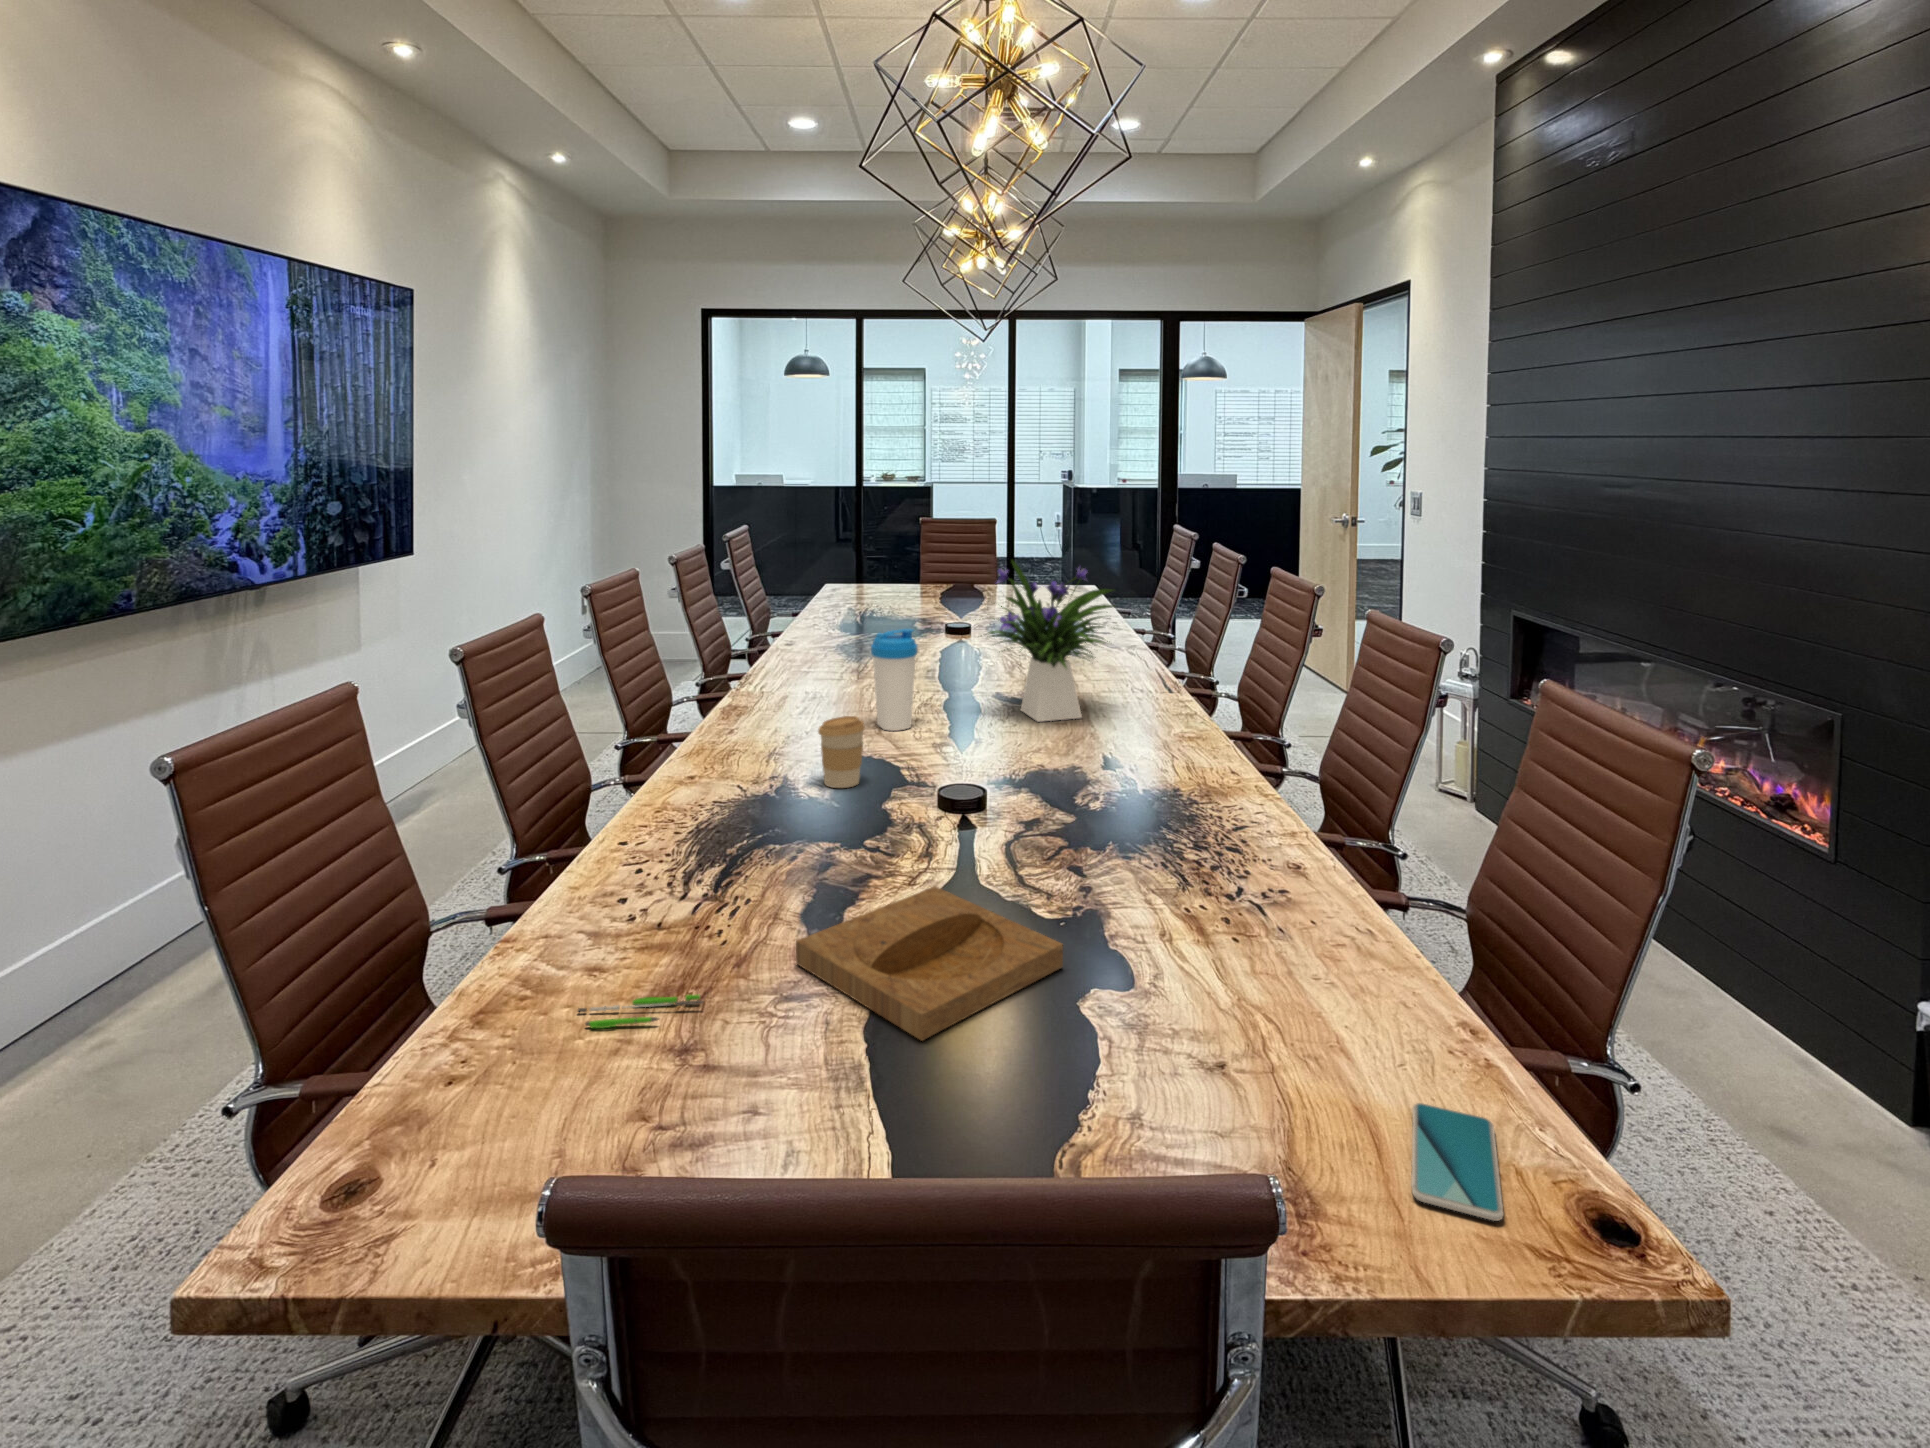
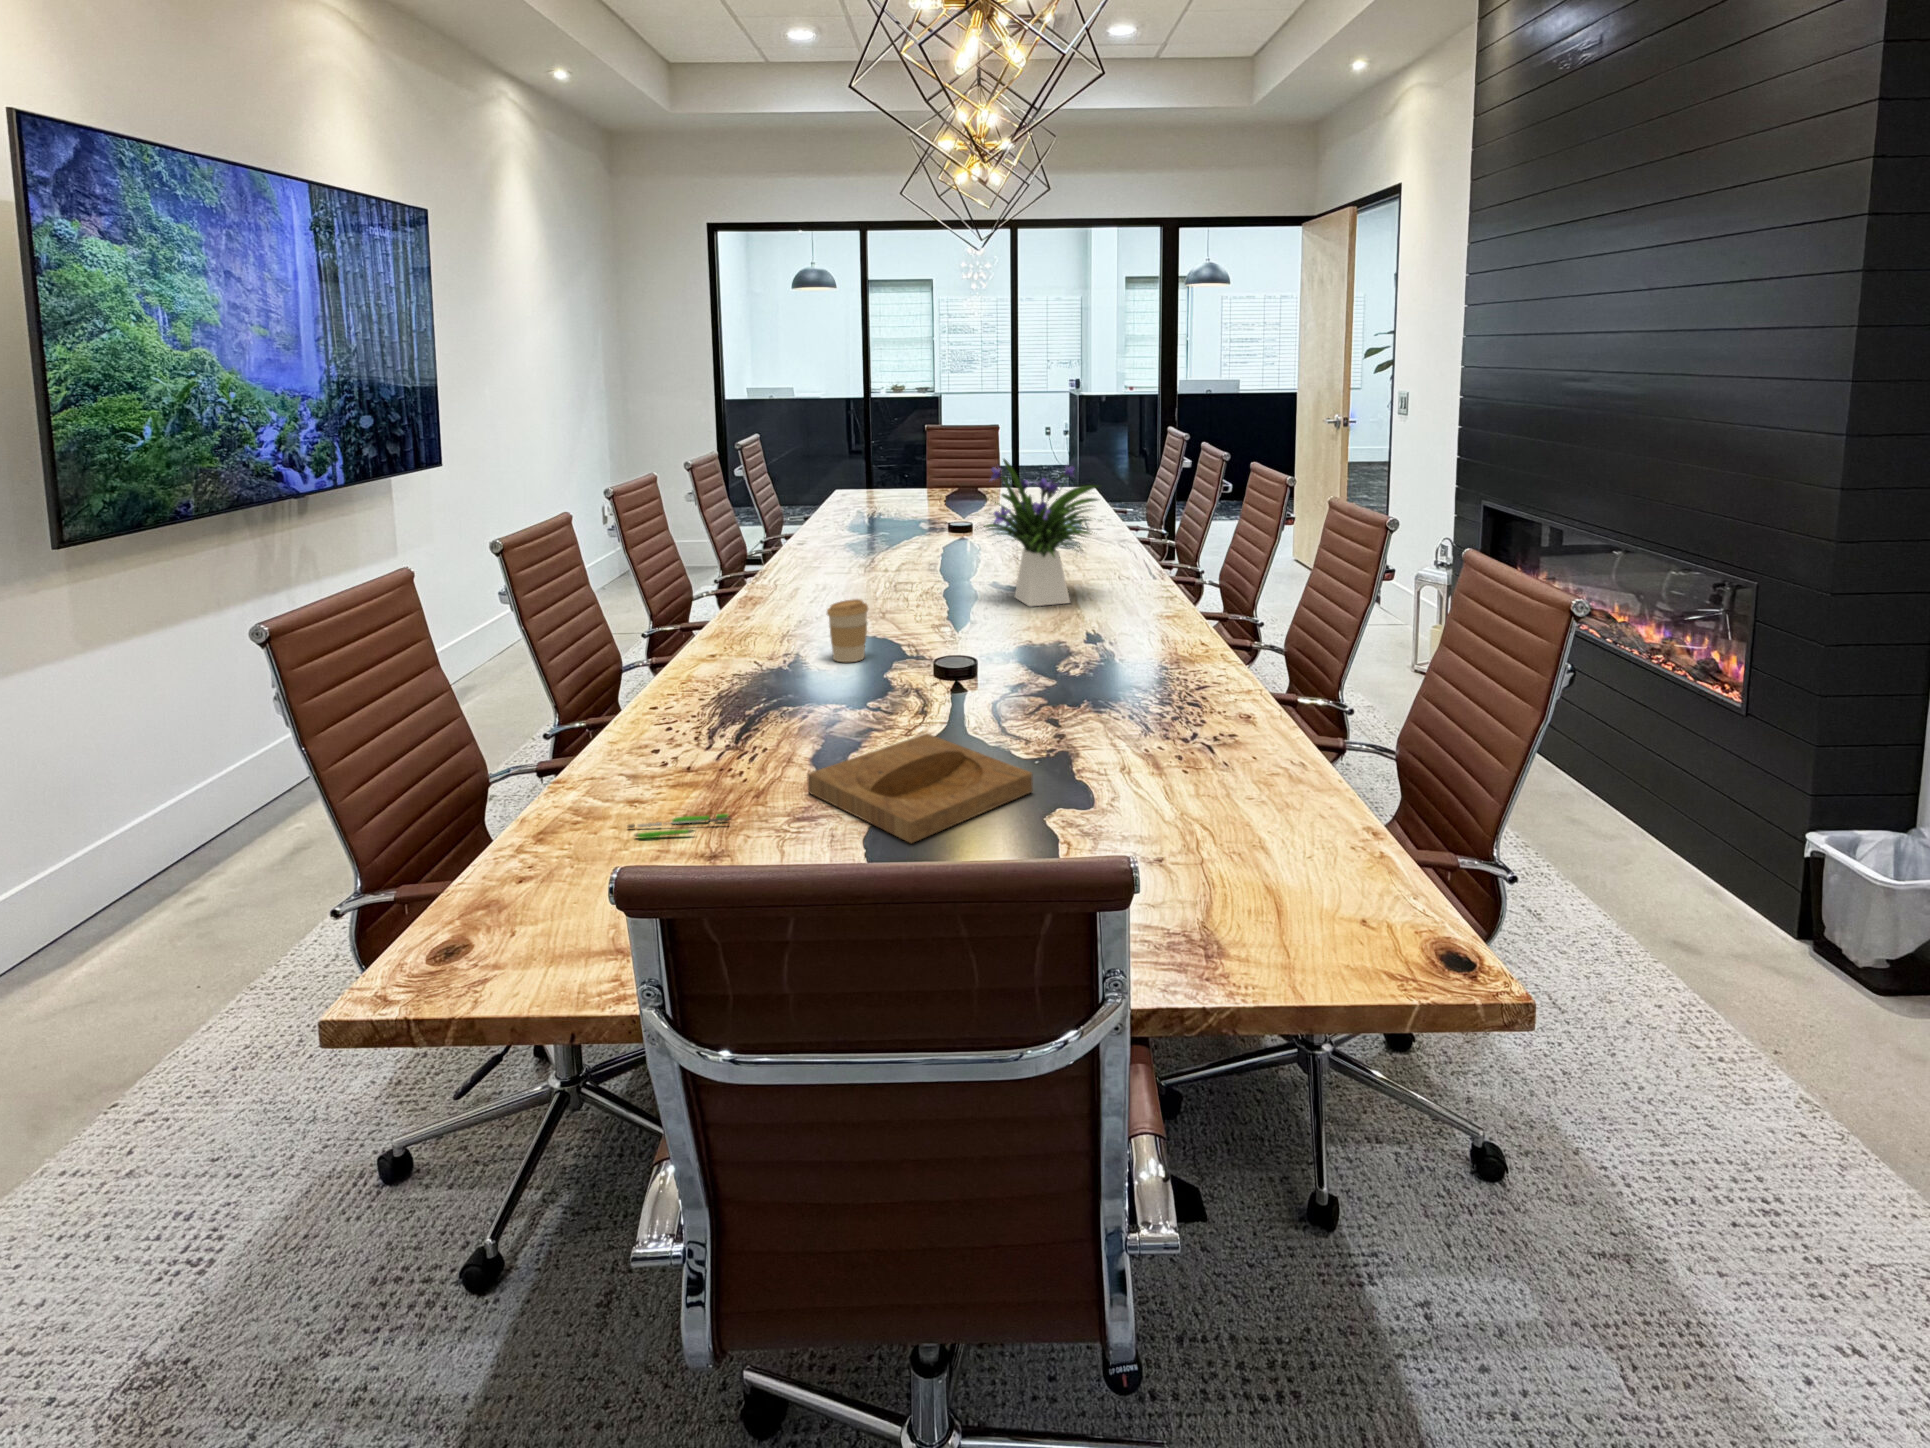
water bottle: present [871,629,918,731] -> none [875,523,918,616]
smartphone: present [1411,1103,1503,1221] -> none [1290,878,1365,950]

